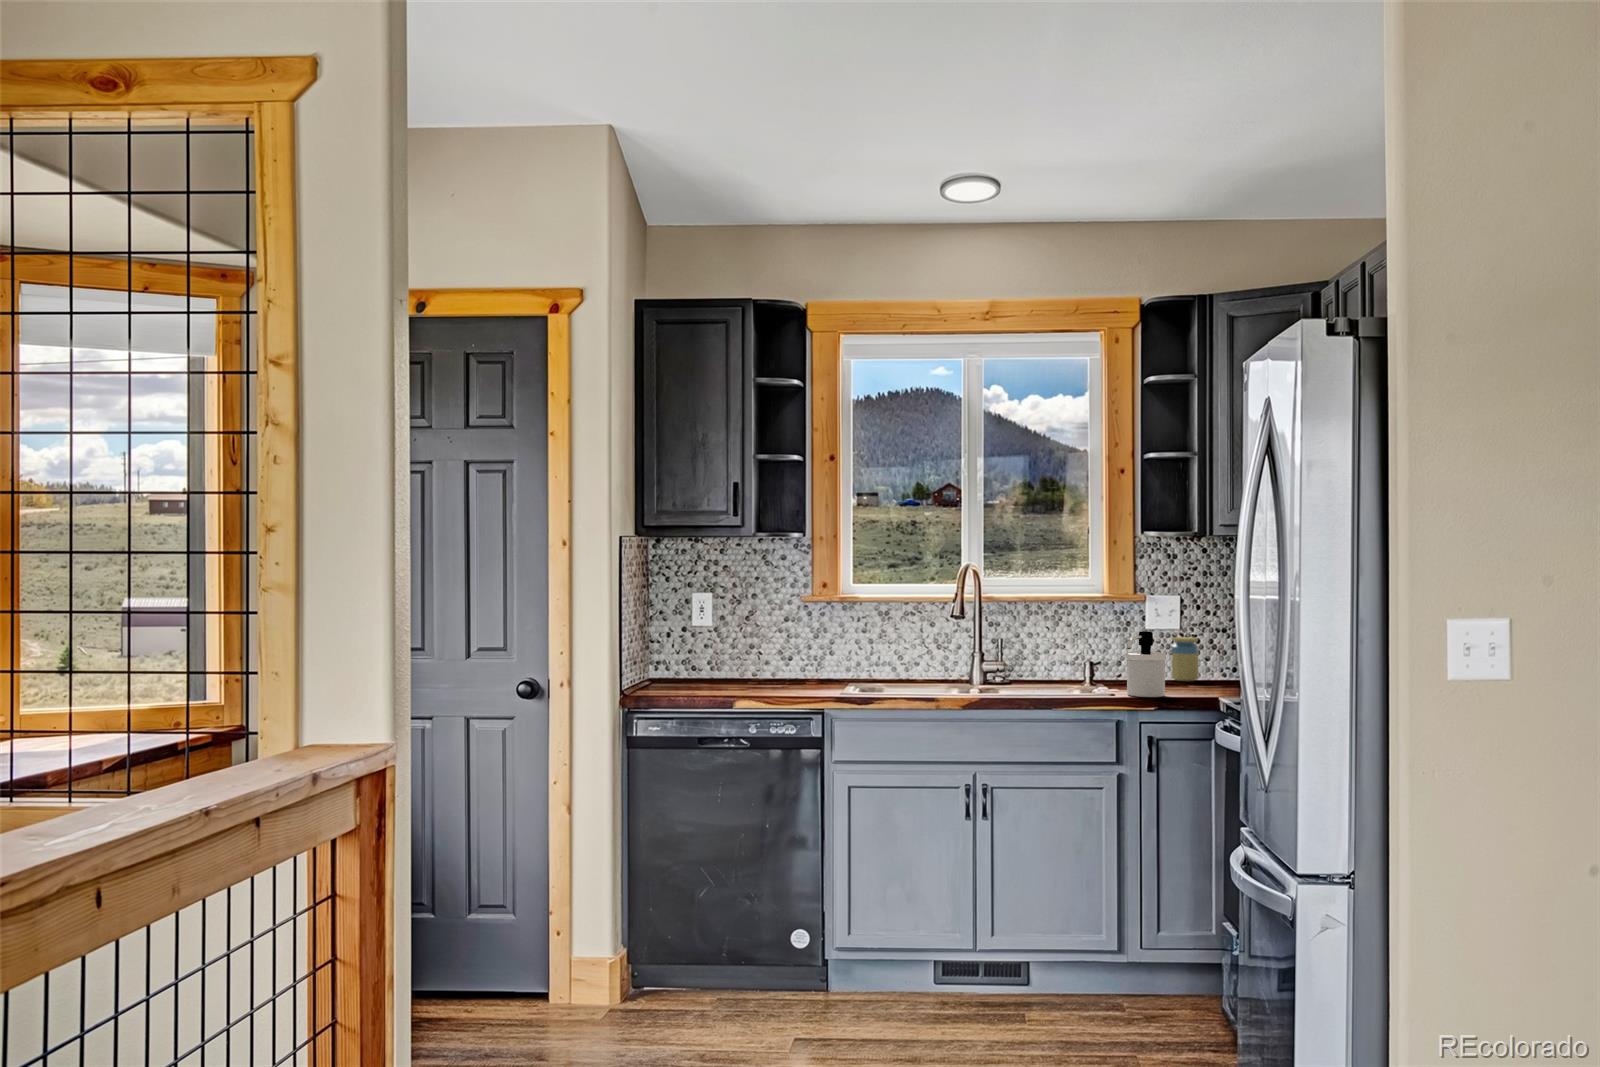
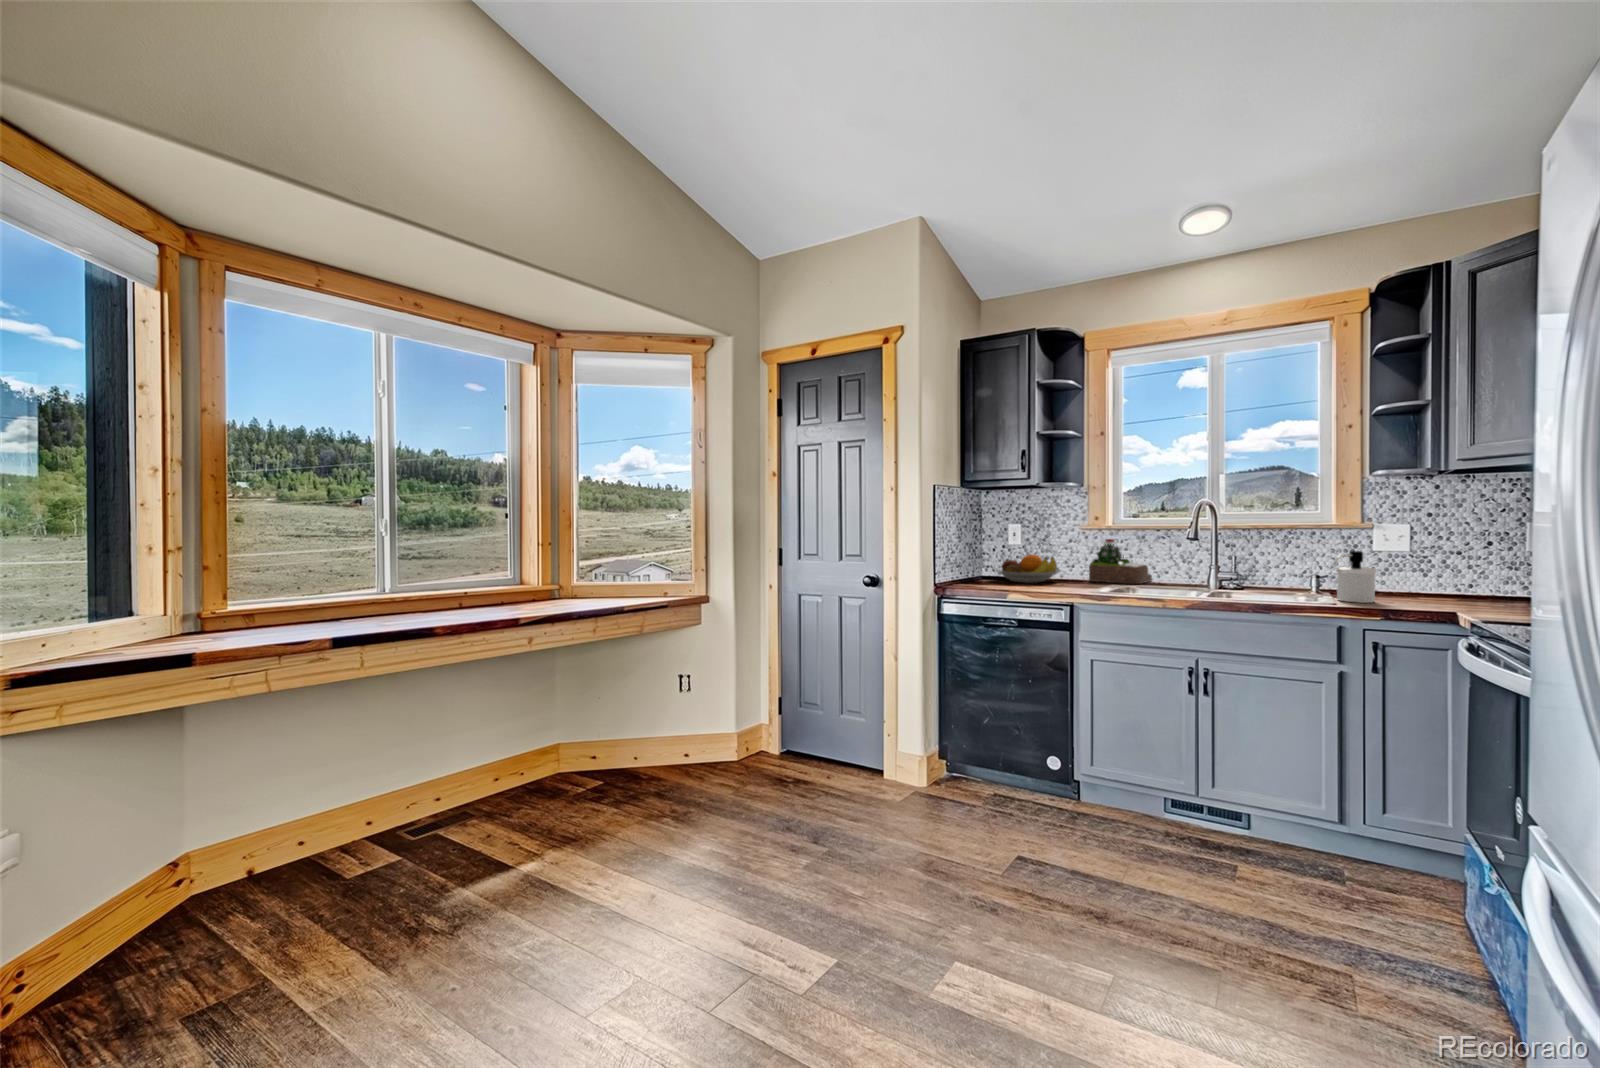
succulent plant: none [817,616,898,683] -> present [1089,539,1152,584]
jar: present [1172,637,1199,681] -> none [1399,557,1428,593]
fruit bowl: none [679,642,782,688] -> present [995,554,1061,583]

